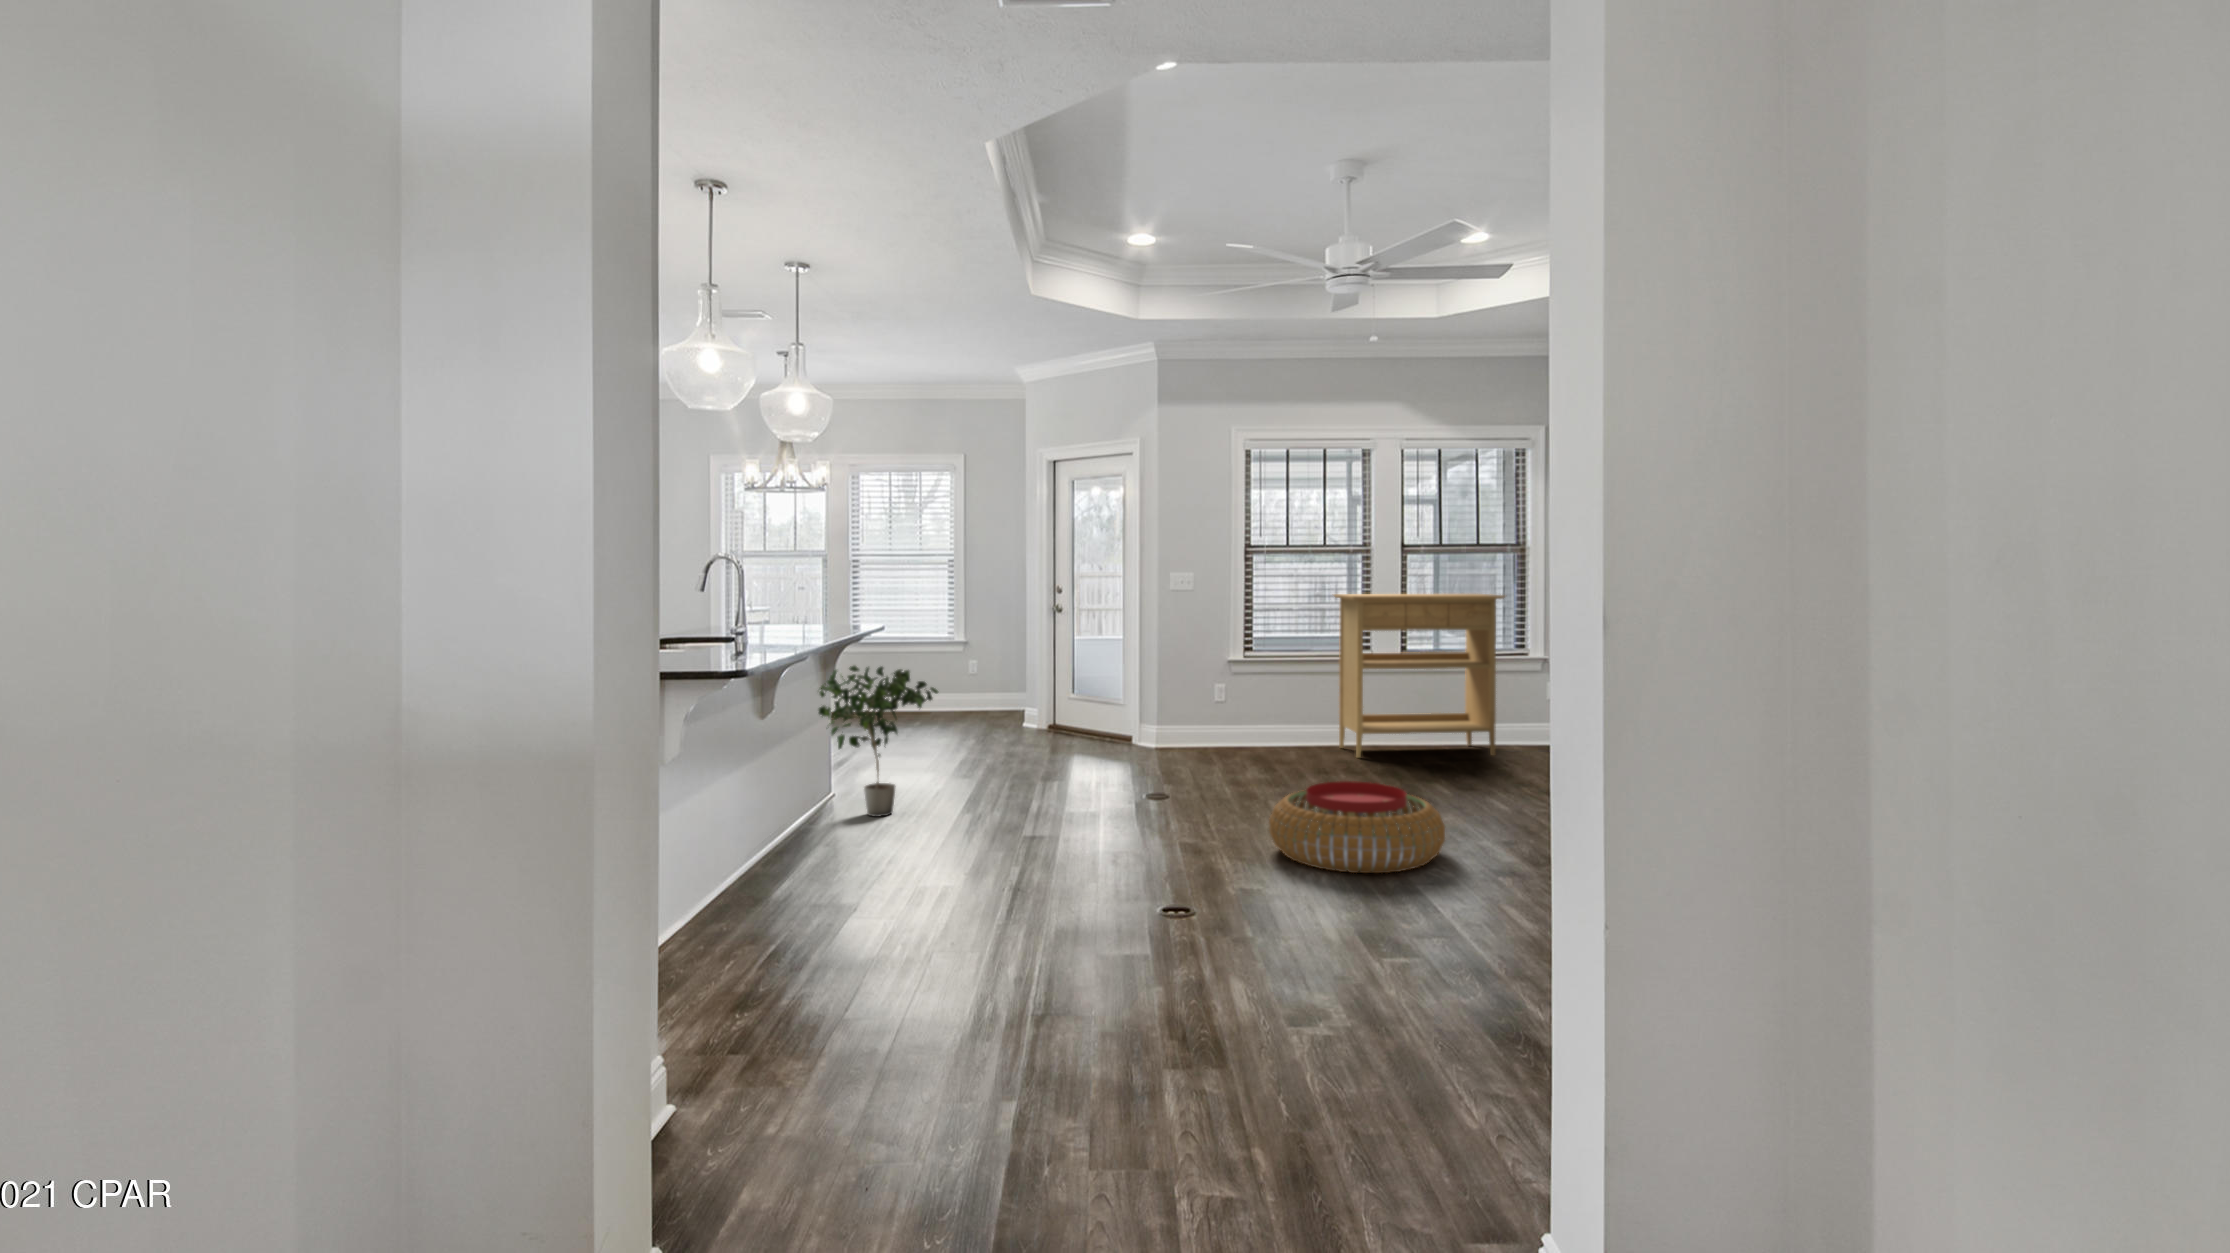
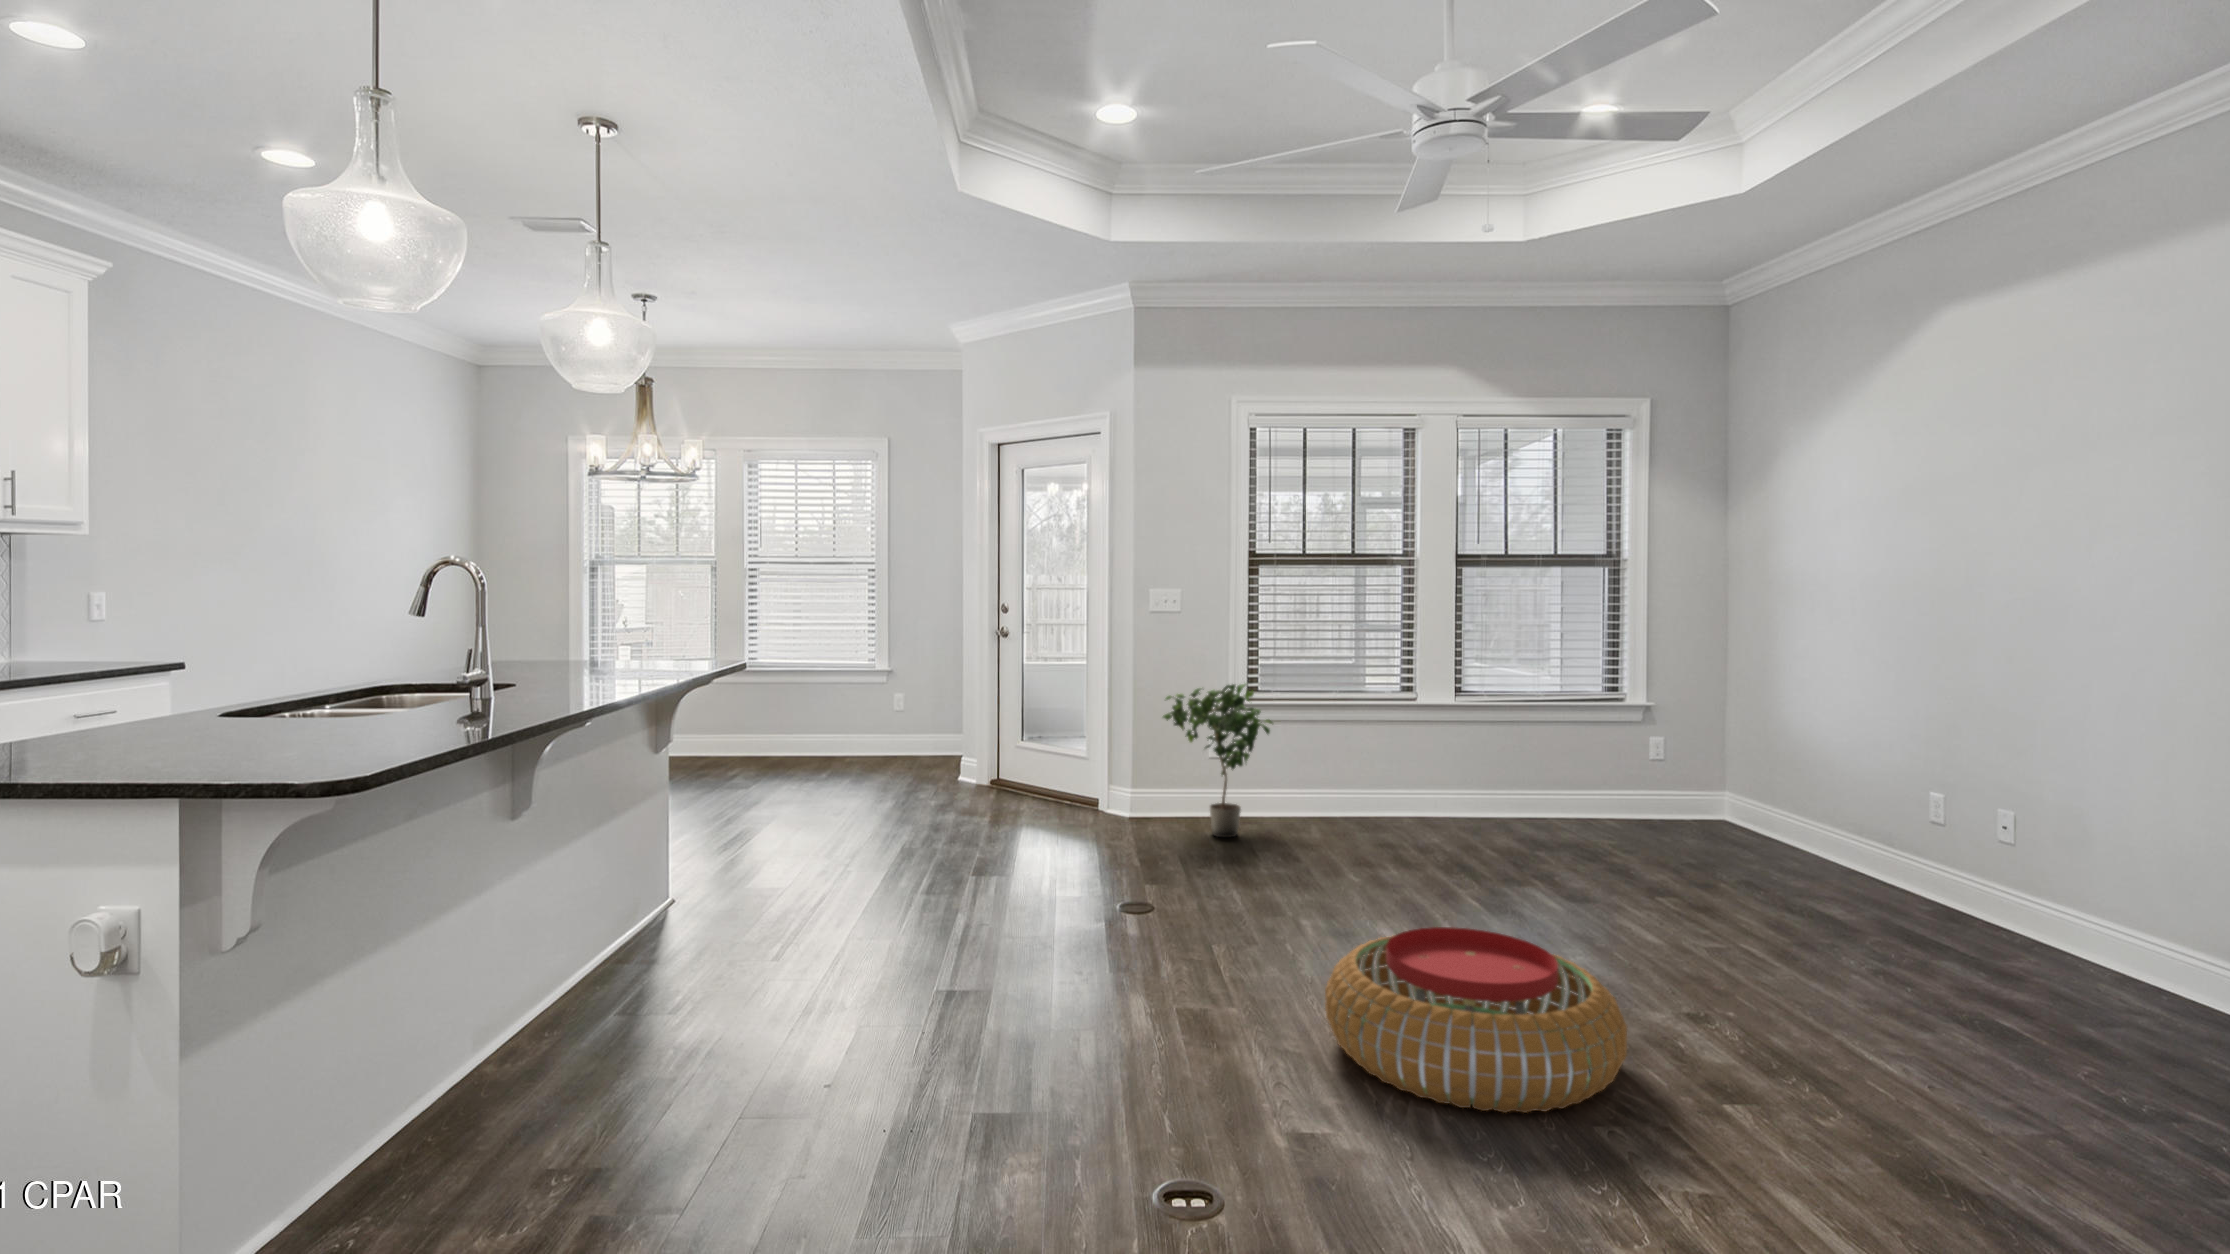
console table: present [1334,594,1505,758] -> none [1365,619,1606,842]
potted plant: present [819,666,938,817] -> present [1163,684,1273,837]

